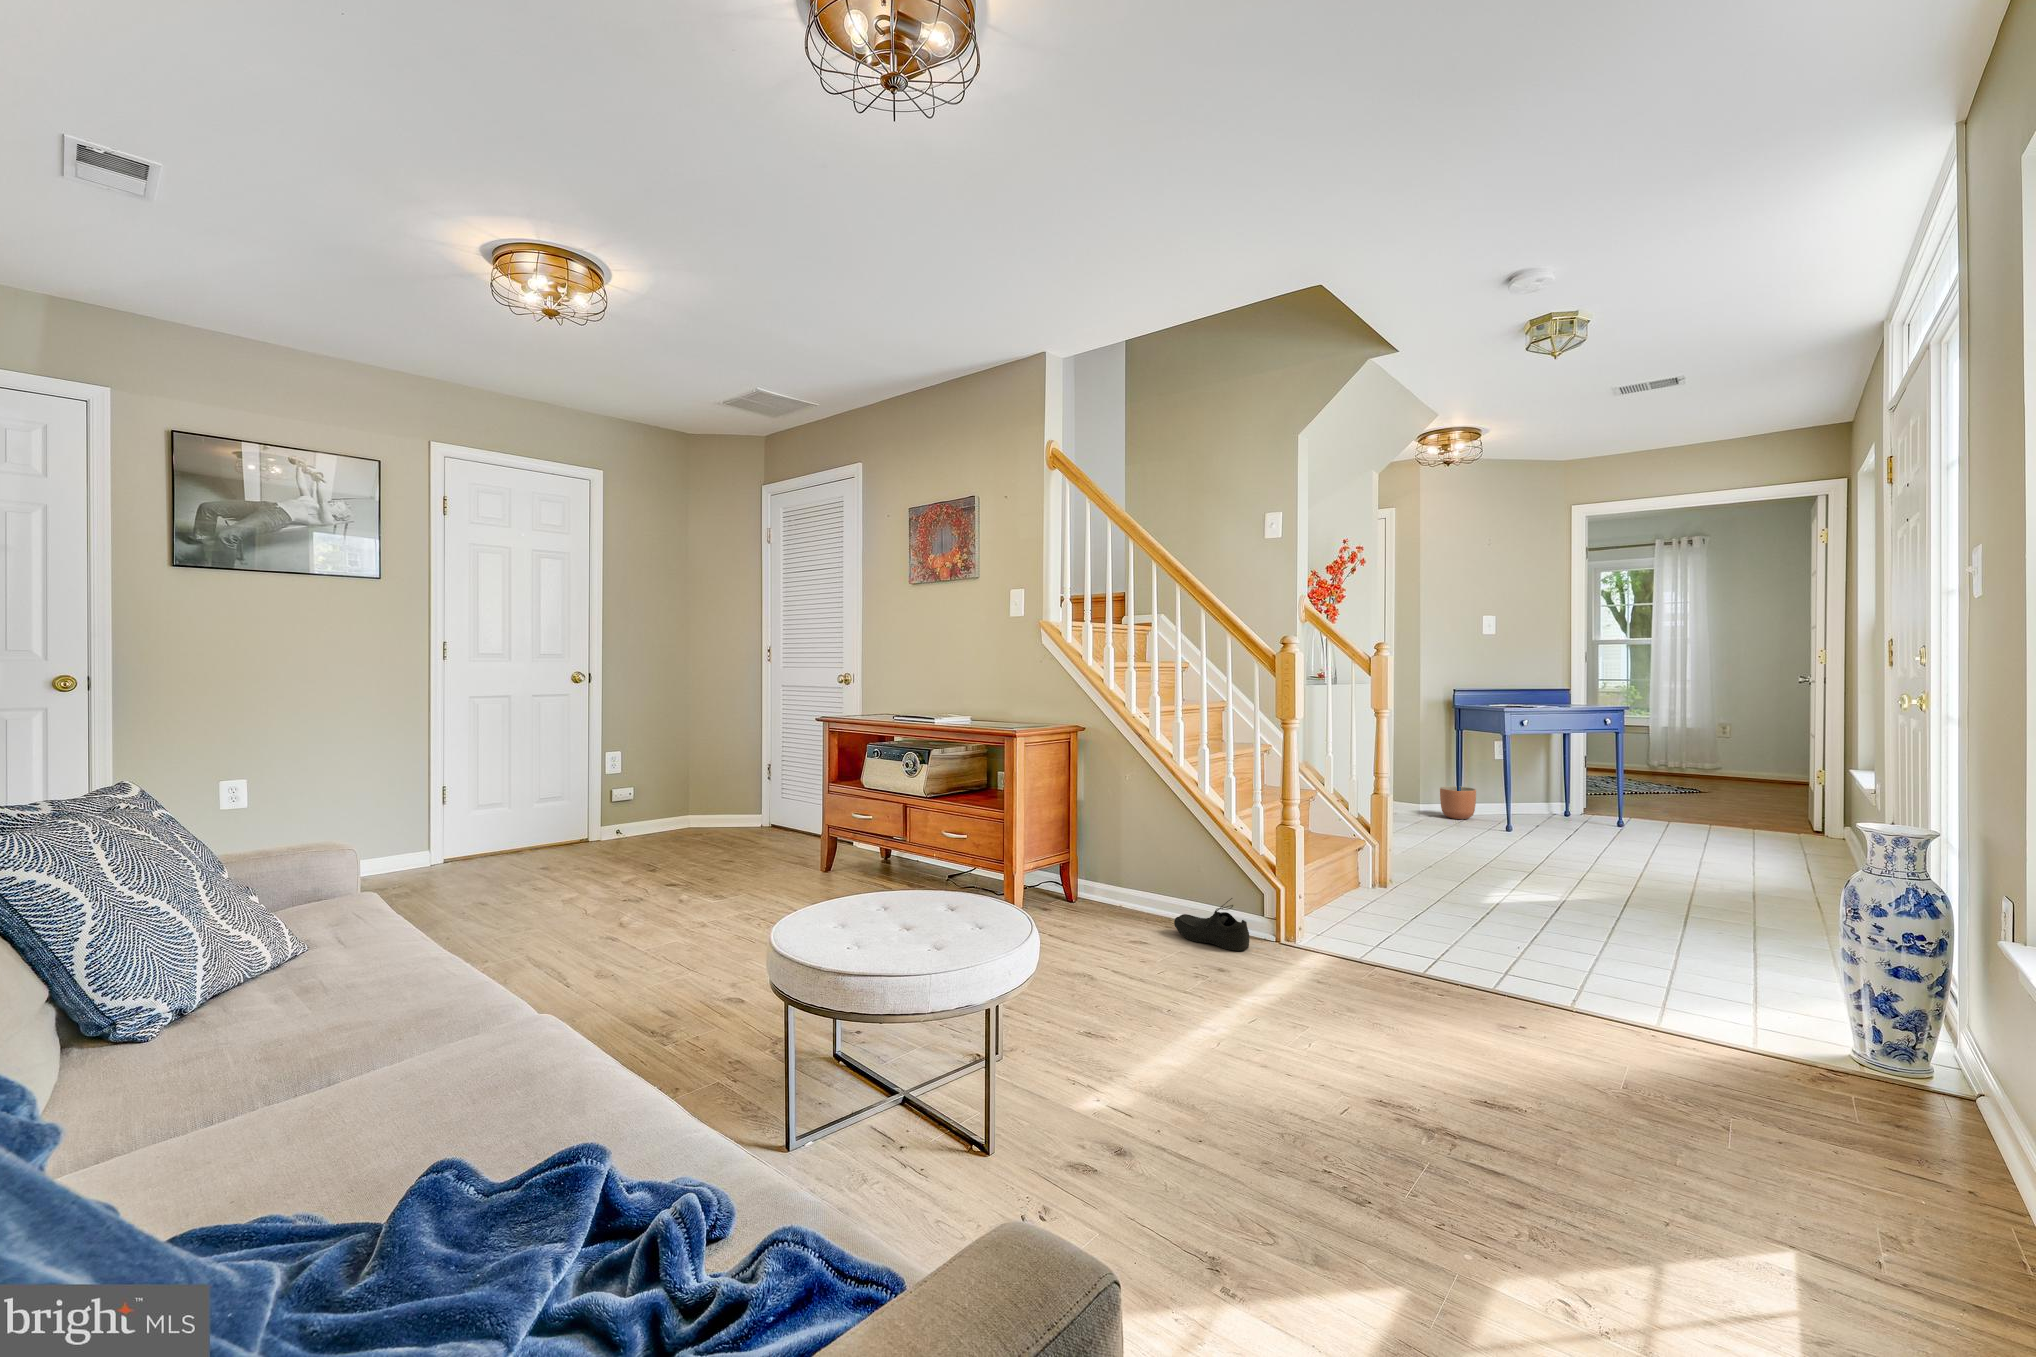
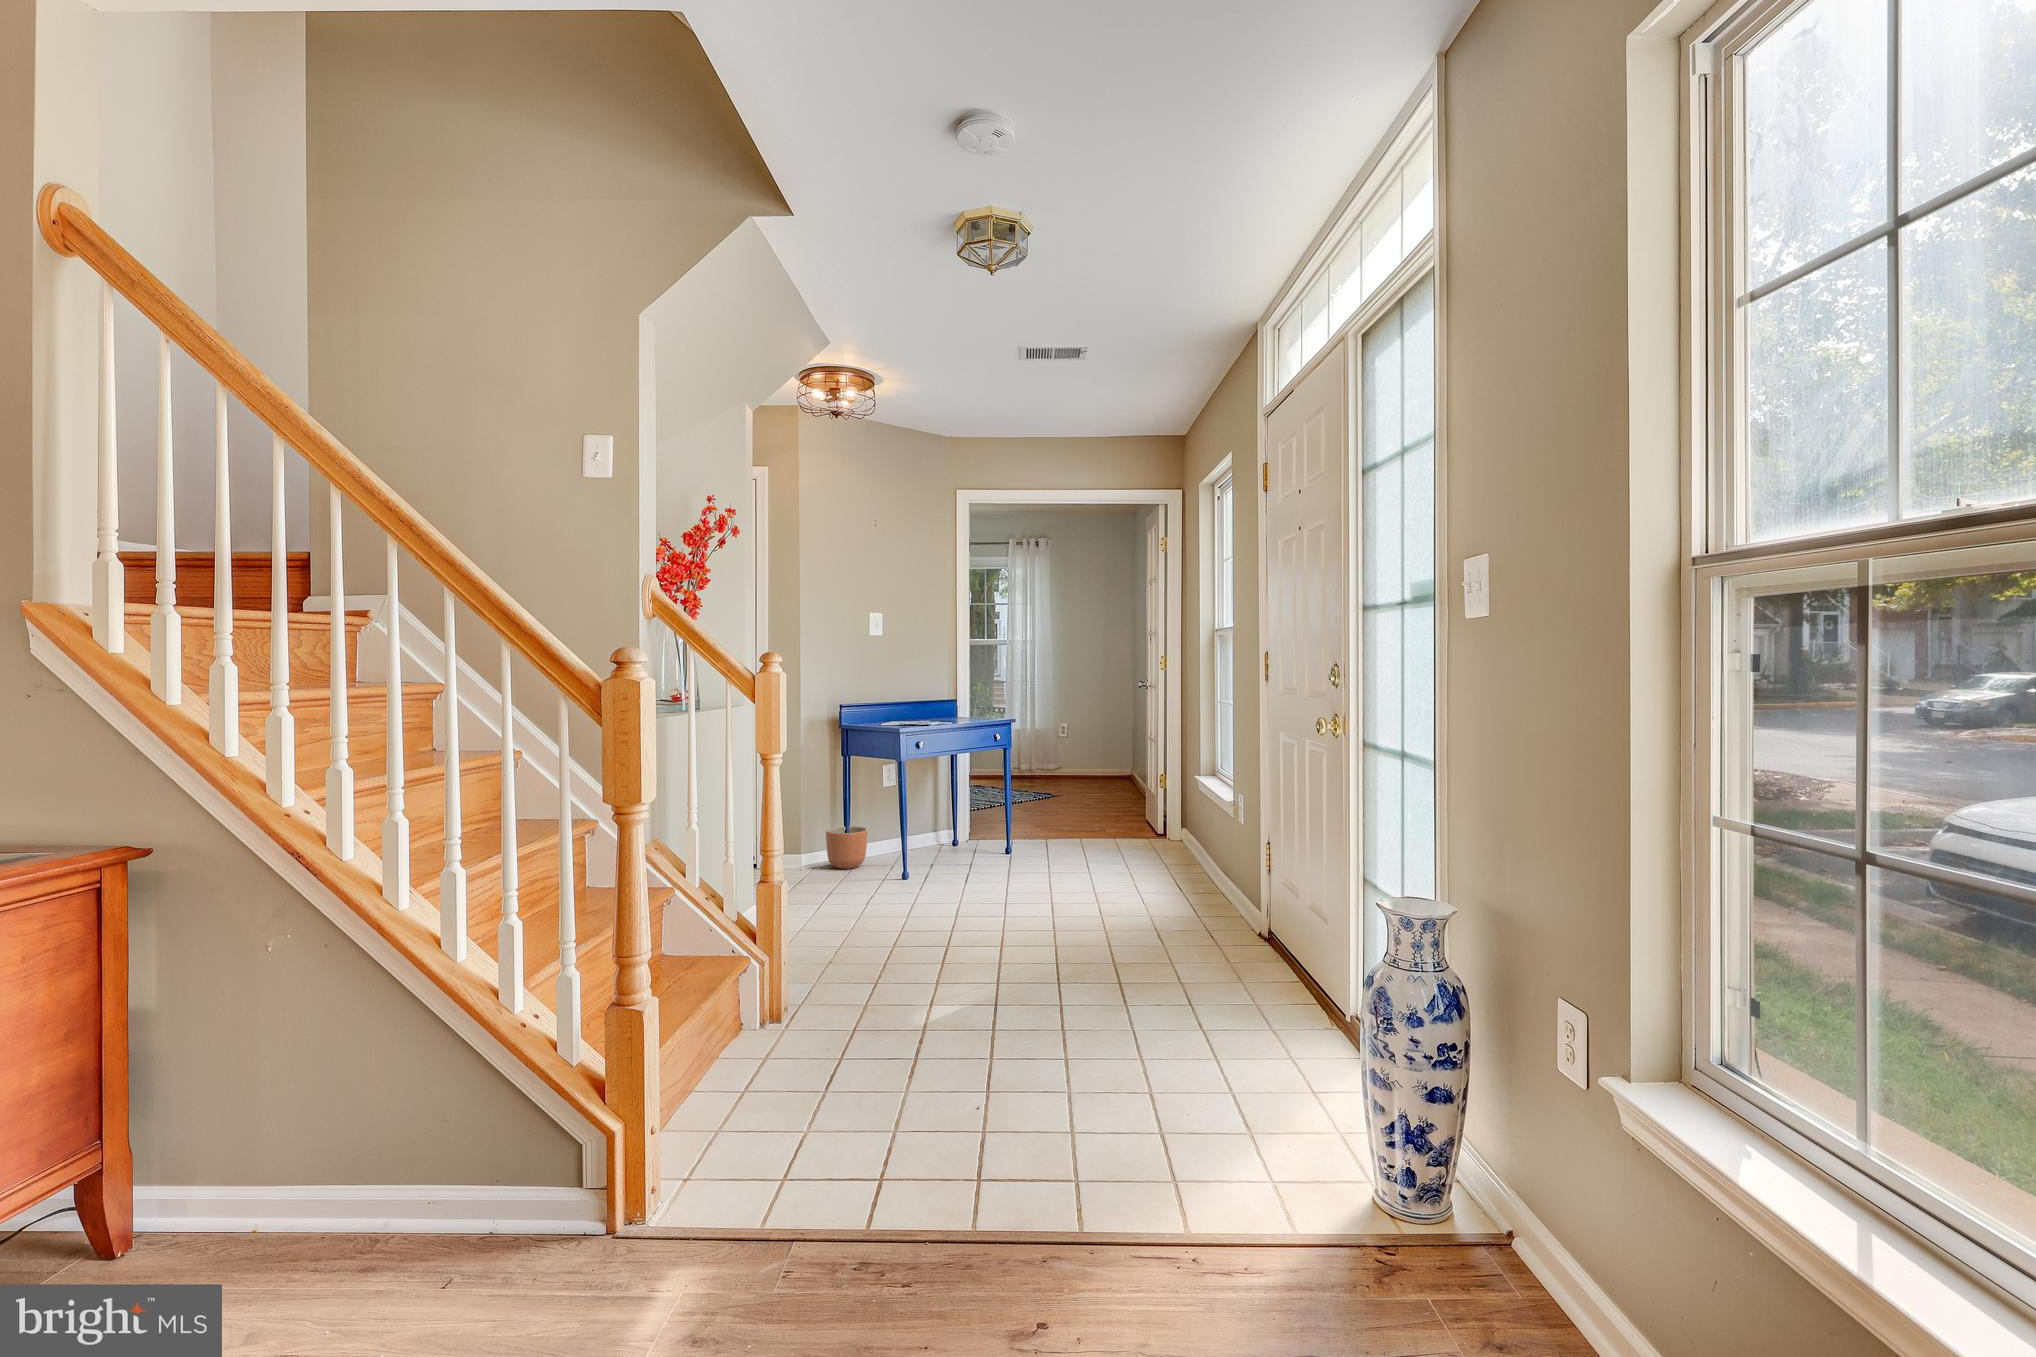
shoe: present [1174,898,1249,951] -> none [380,1172,552,1297]

